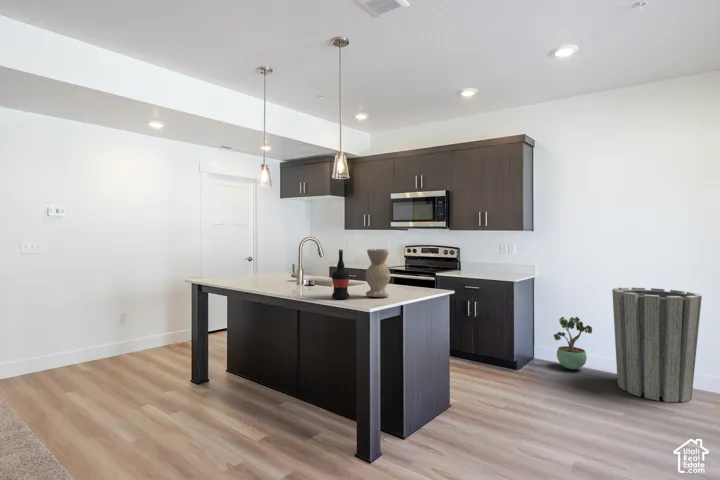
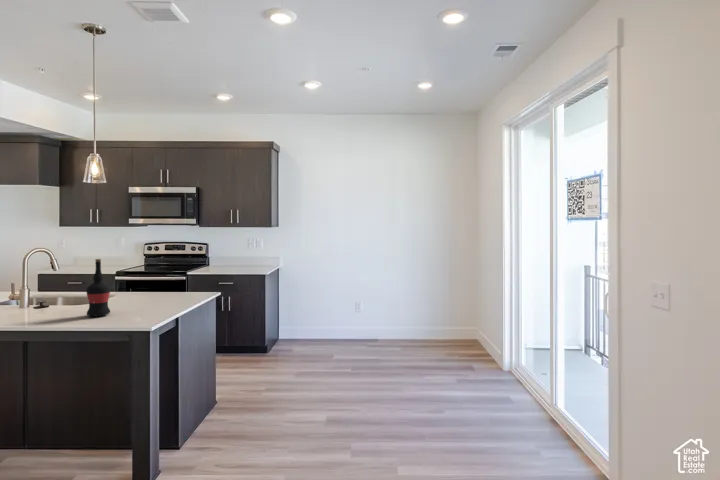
vase: present [365,249,390,297] -> none [129,256,160,309]
trash can: present [612,287,702,402] -> none [340,273,394,357]
potted plant: present [554,317,592,370] -> none [295,300,325,344]

